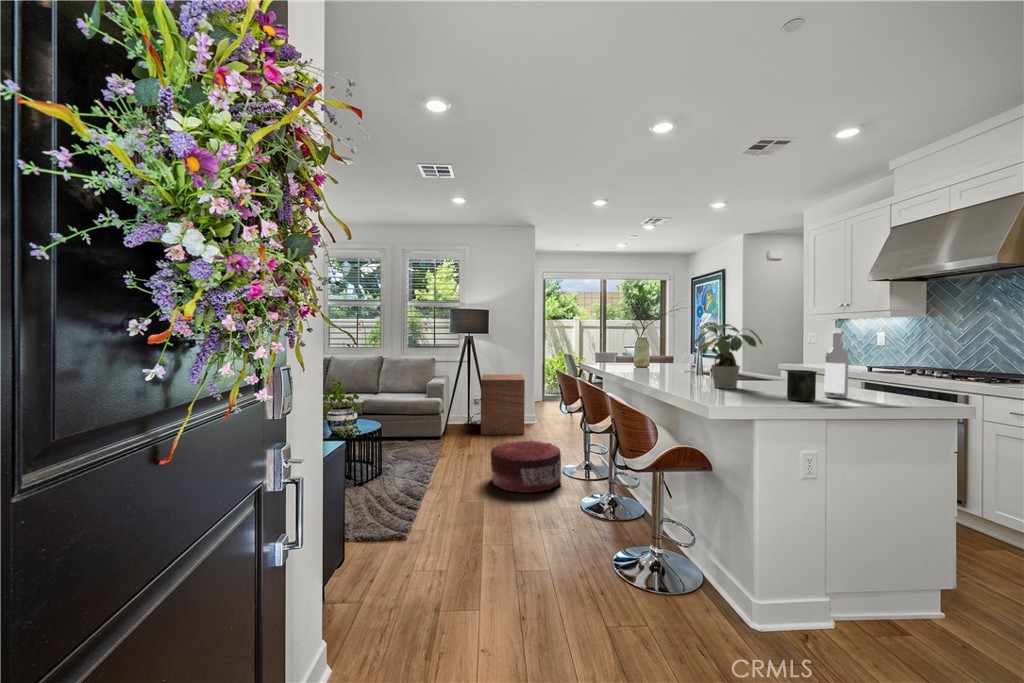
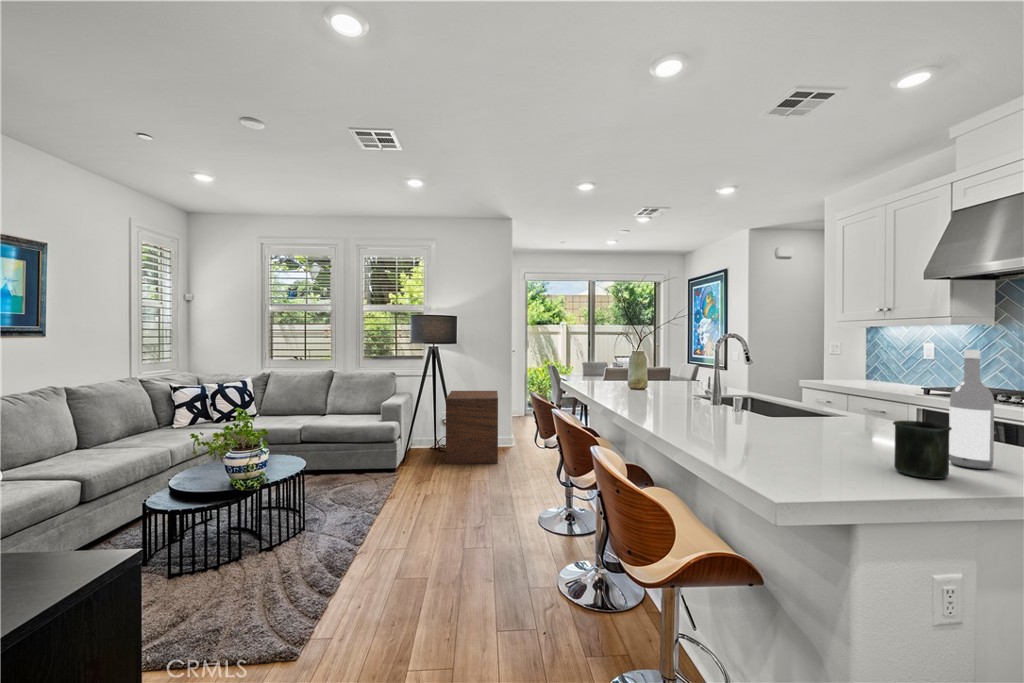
potted plant: present [695,324,762,389] -> none [723,340,827,439]
pouf: present [491,440,561,493] -> none [444,481,537,558]

